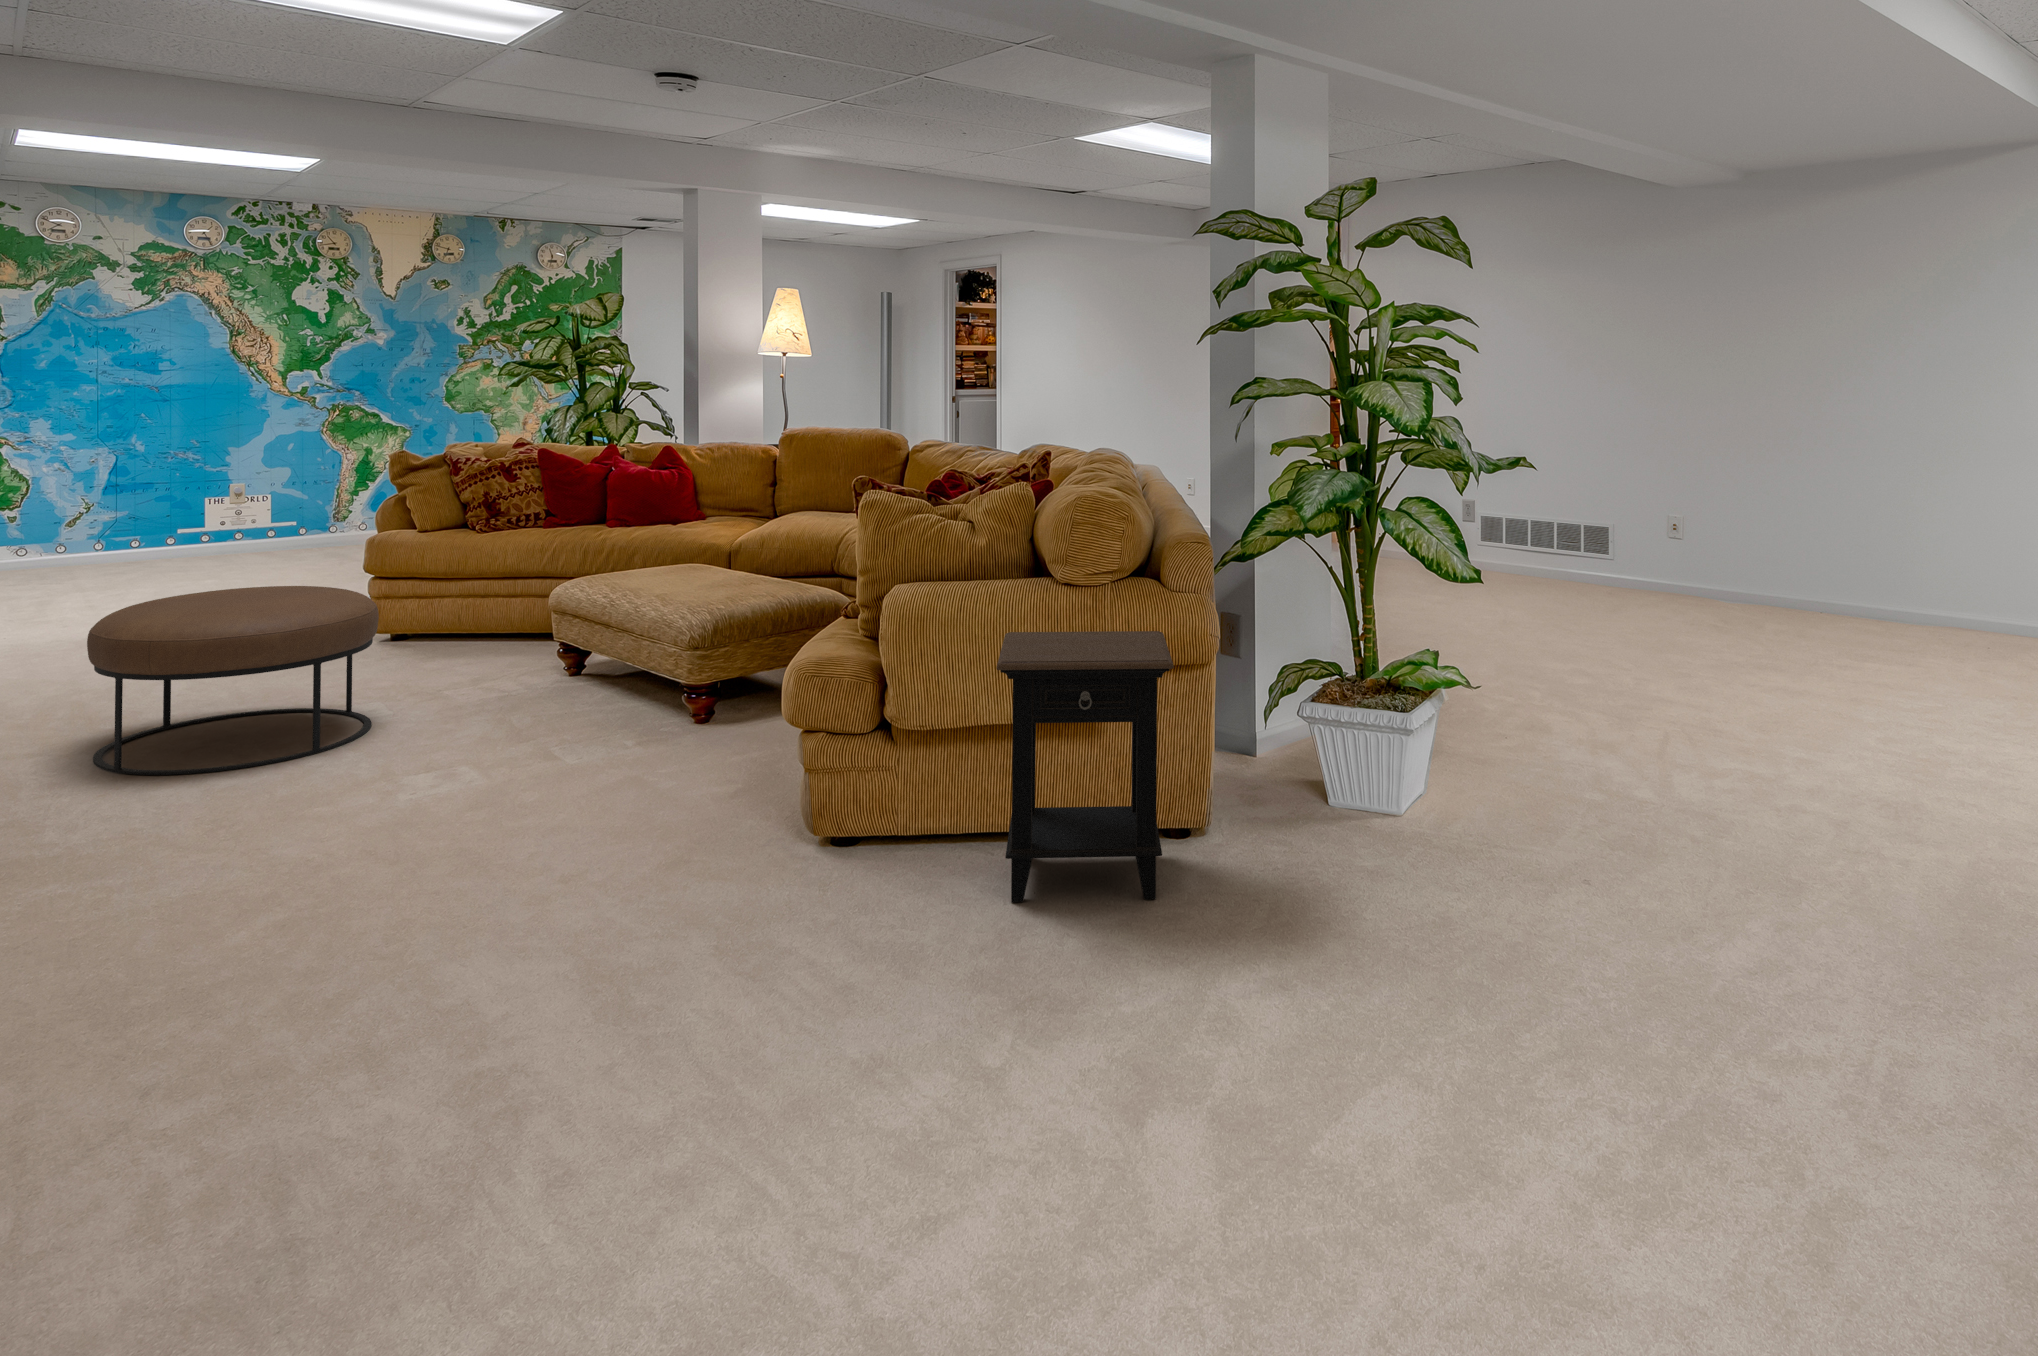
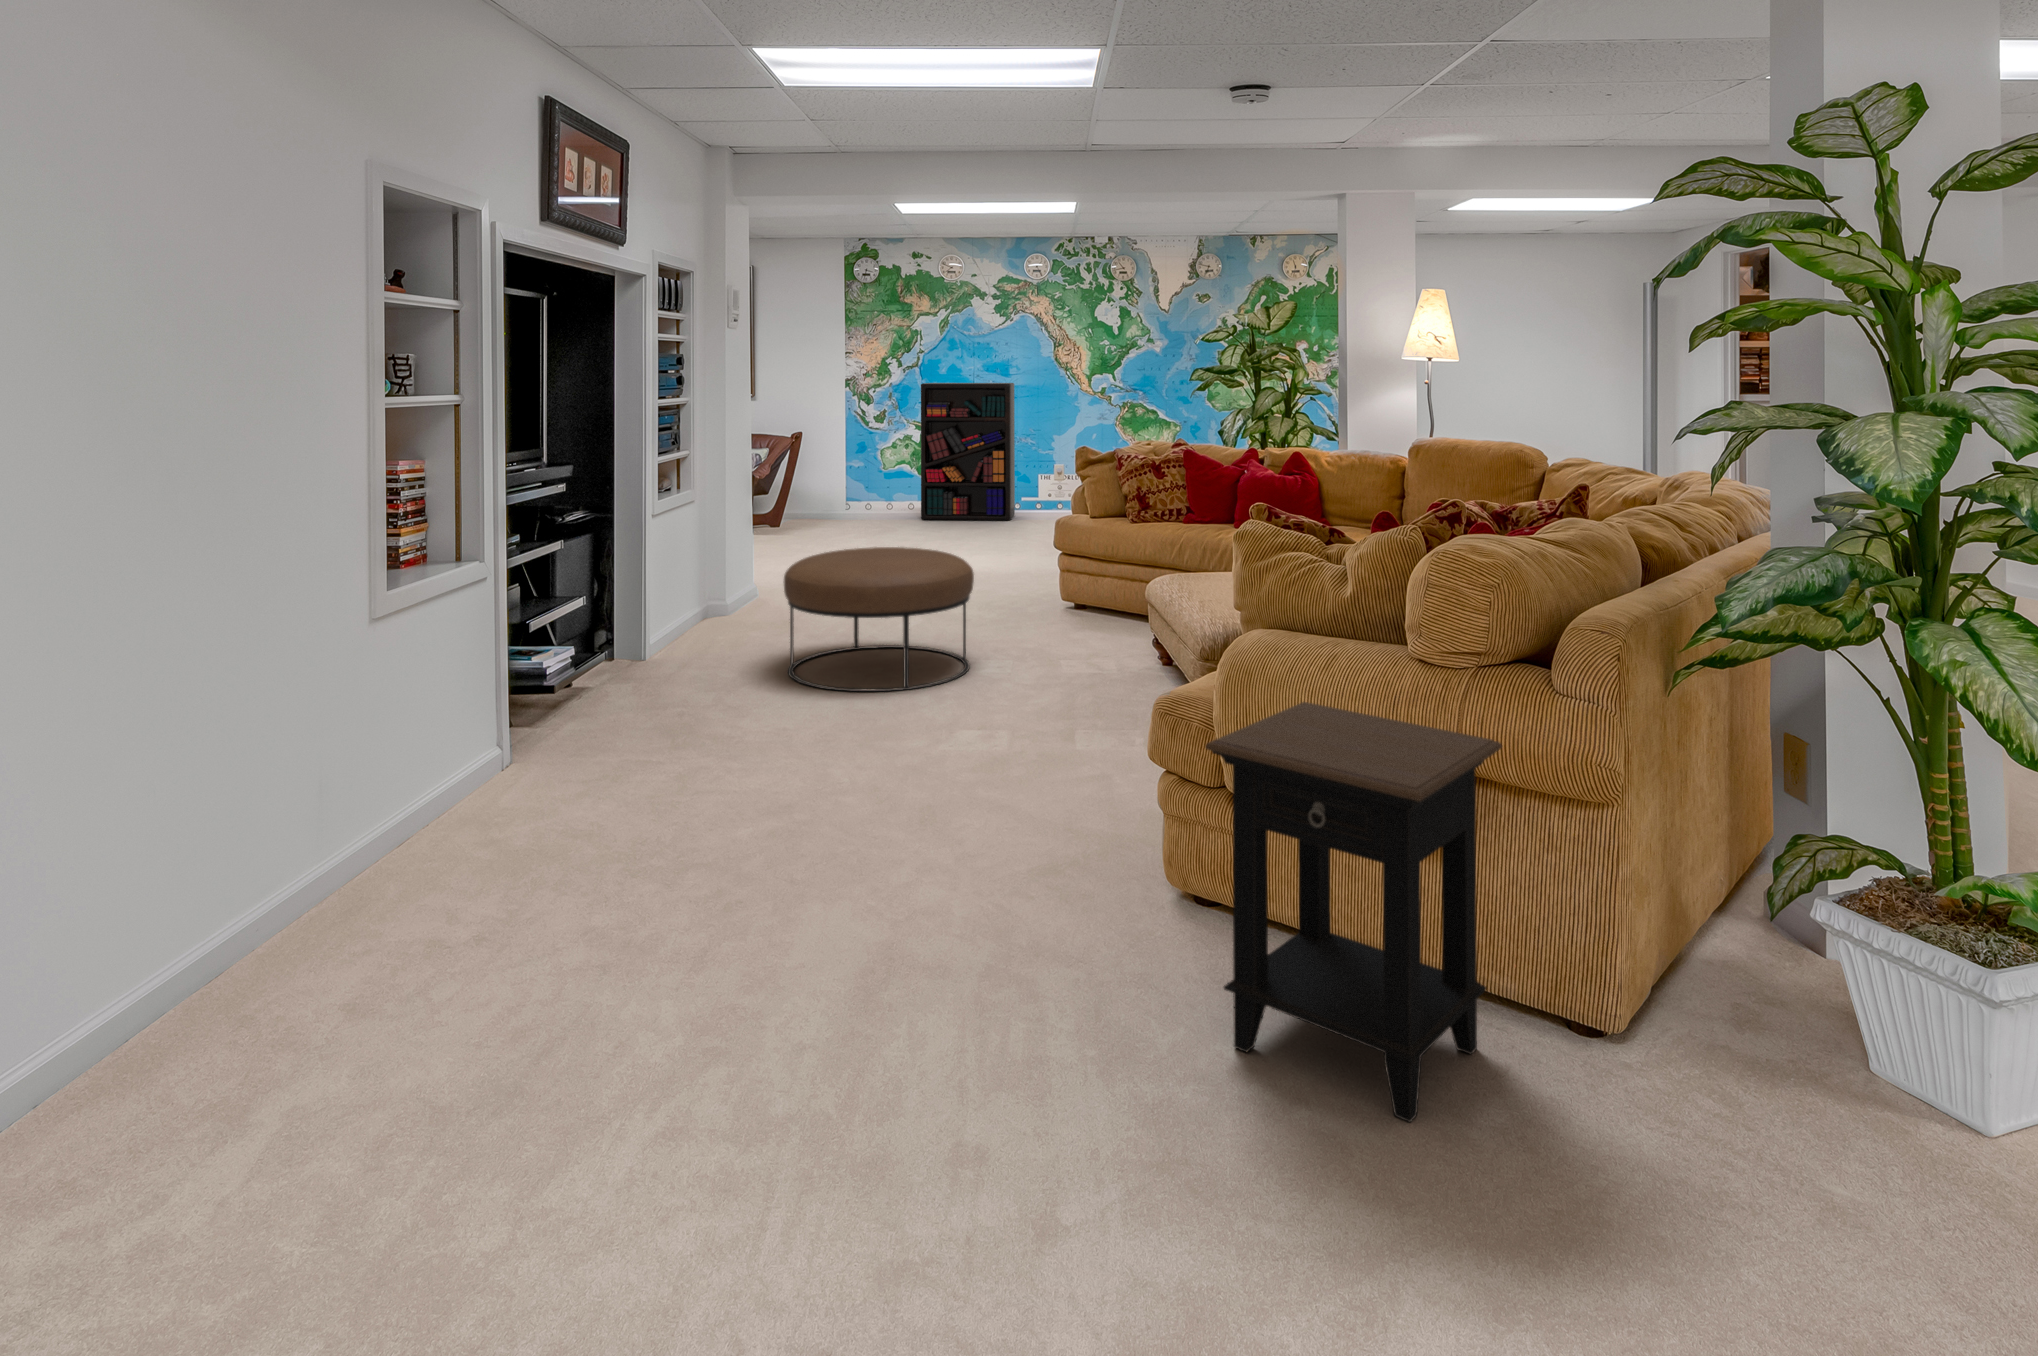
bookshelf: none [7,382,169,576] -> present [921,383,1015,520]

